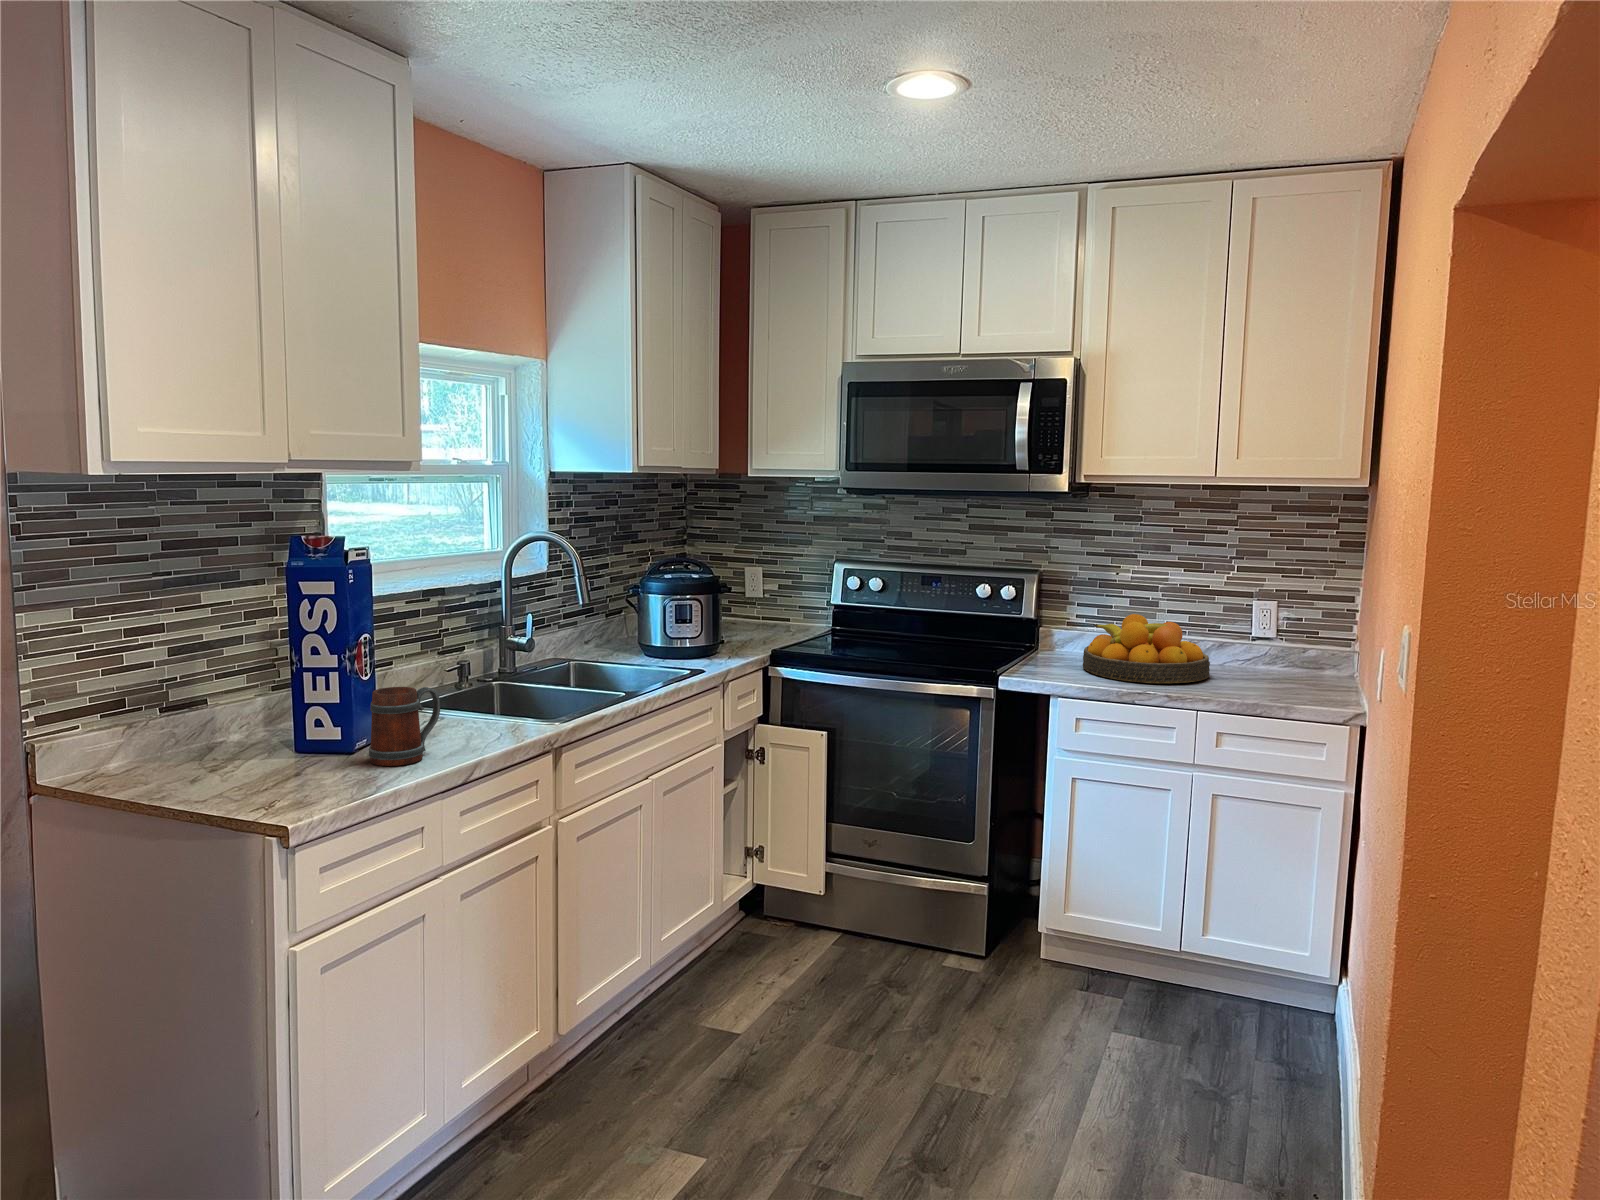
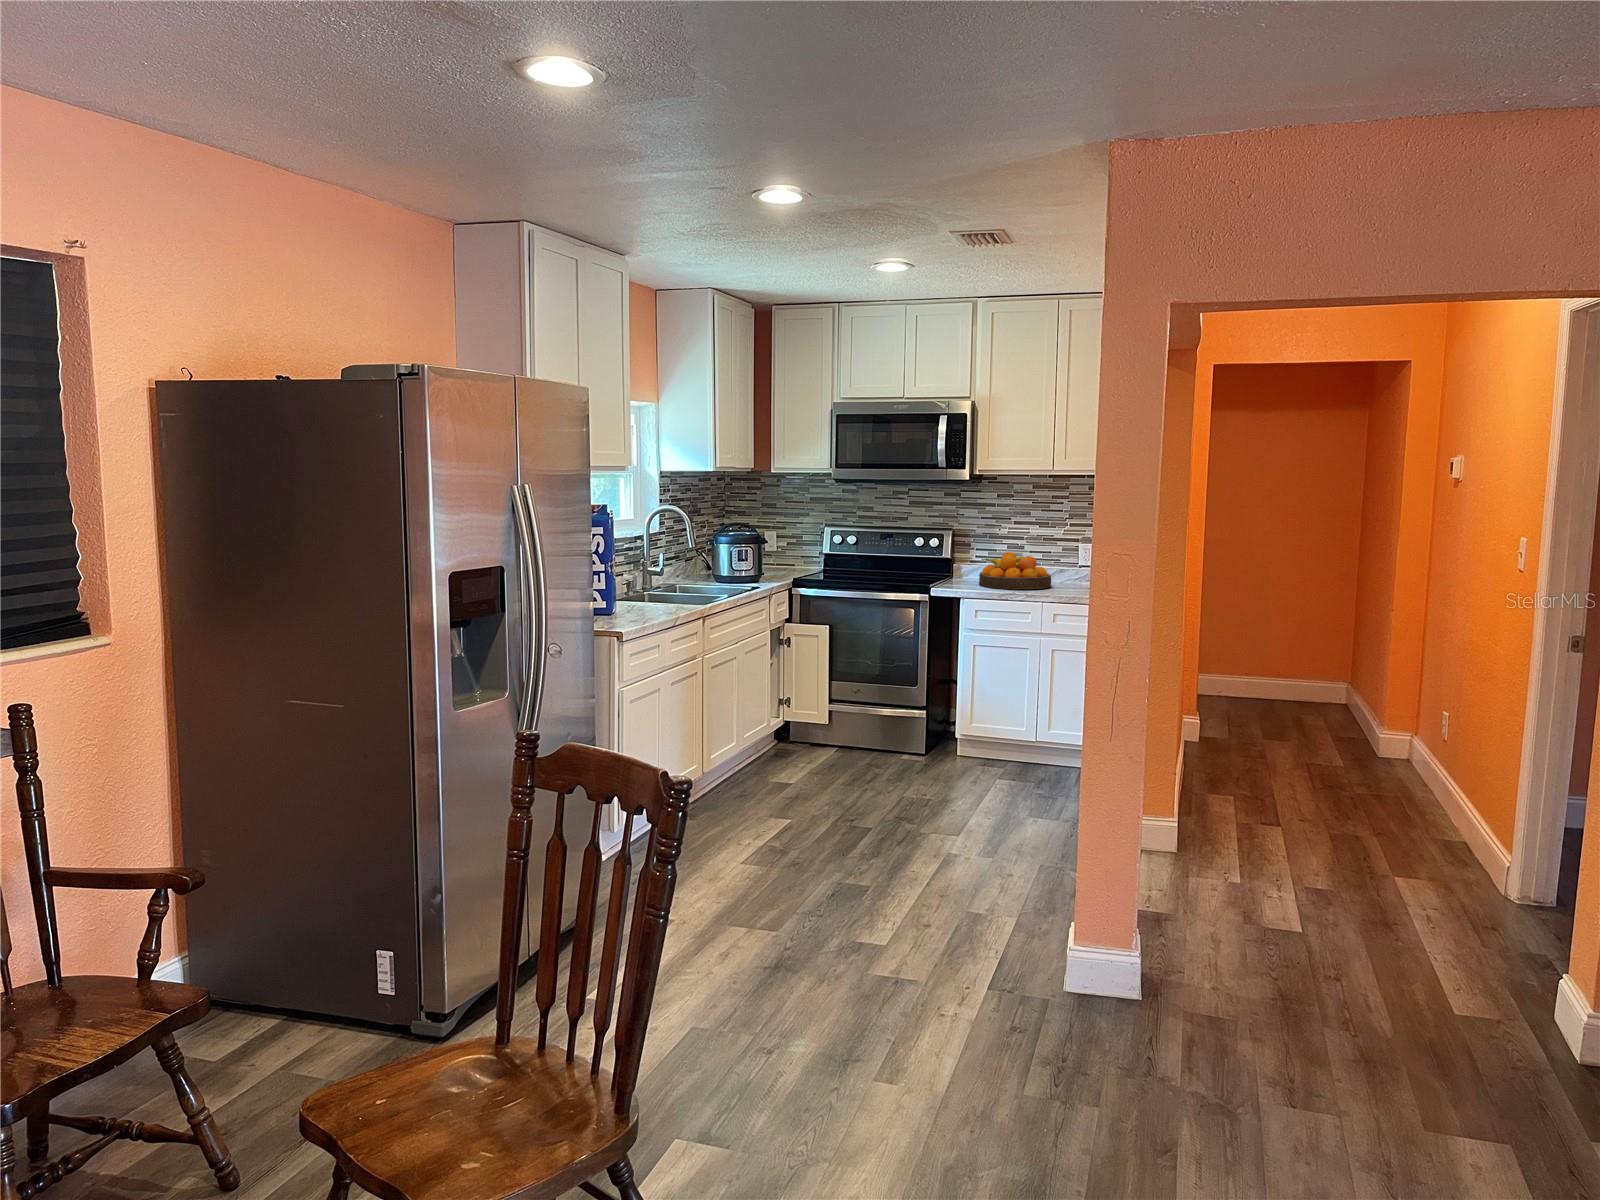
mug: present [369,687,440,766] -> none [625,580,656,617]

